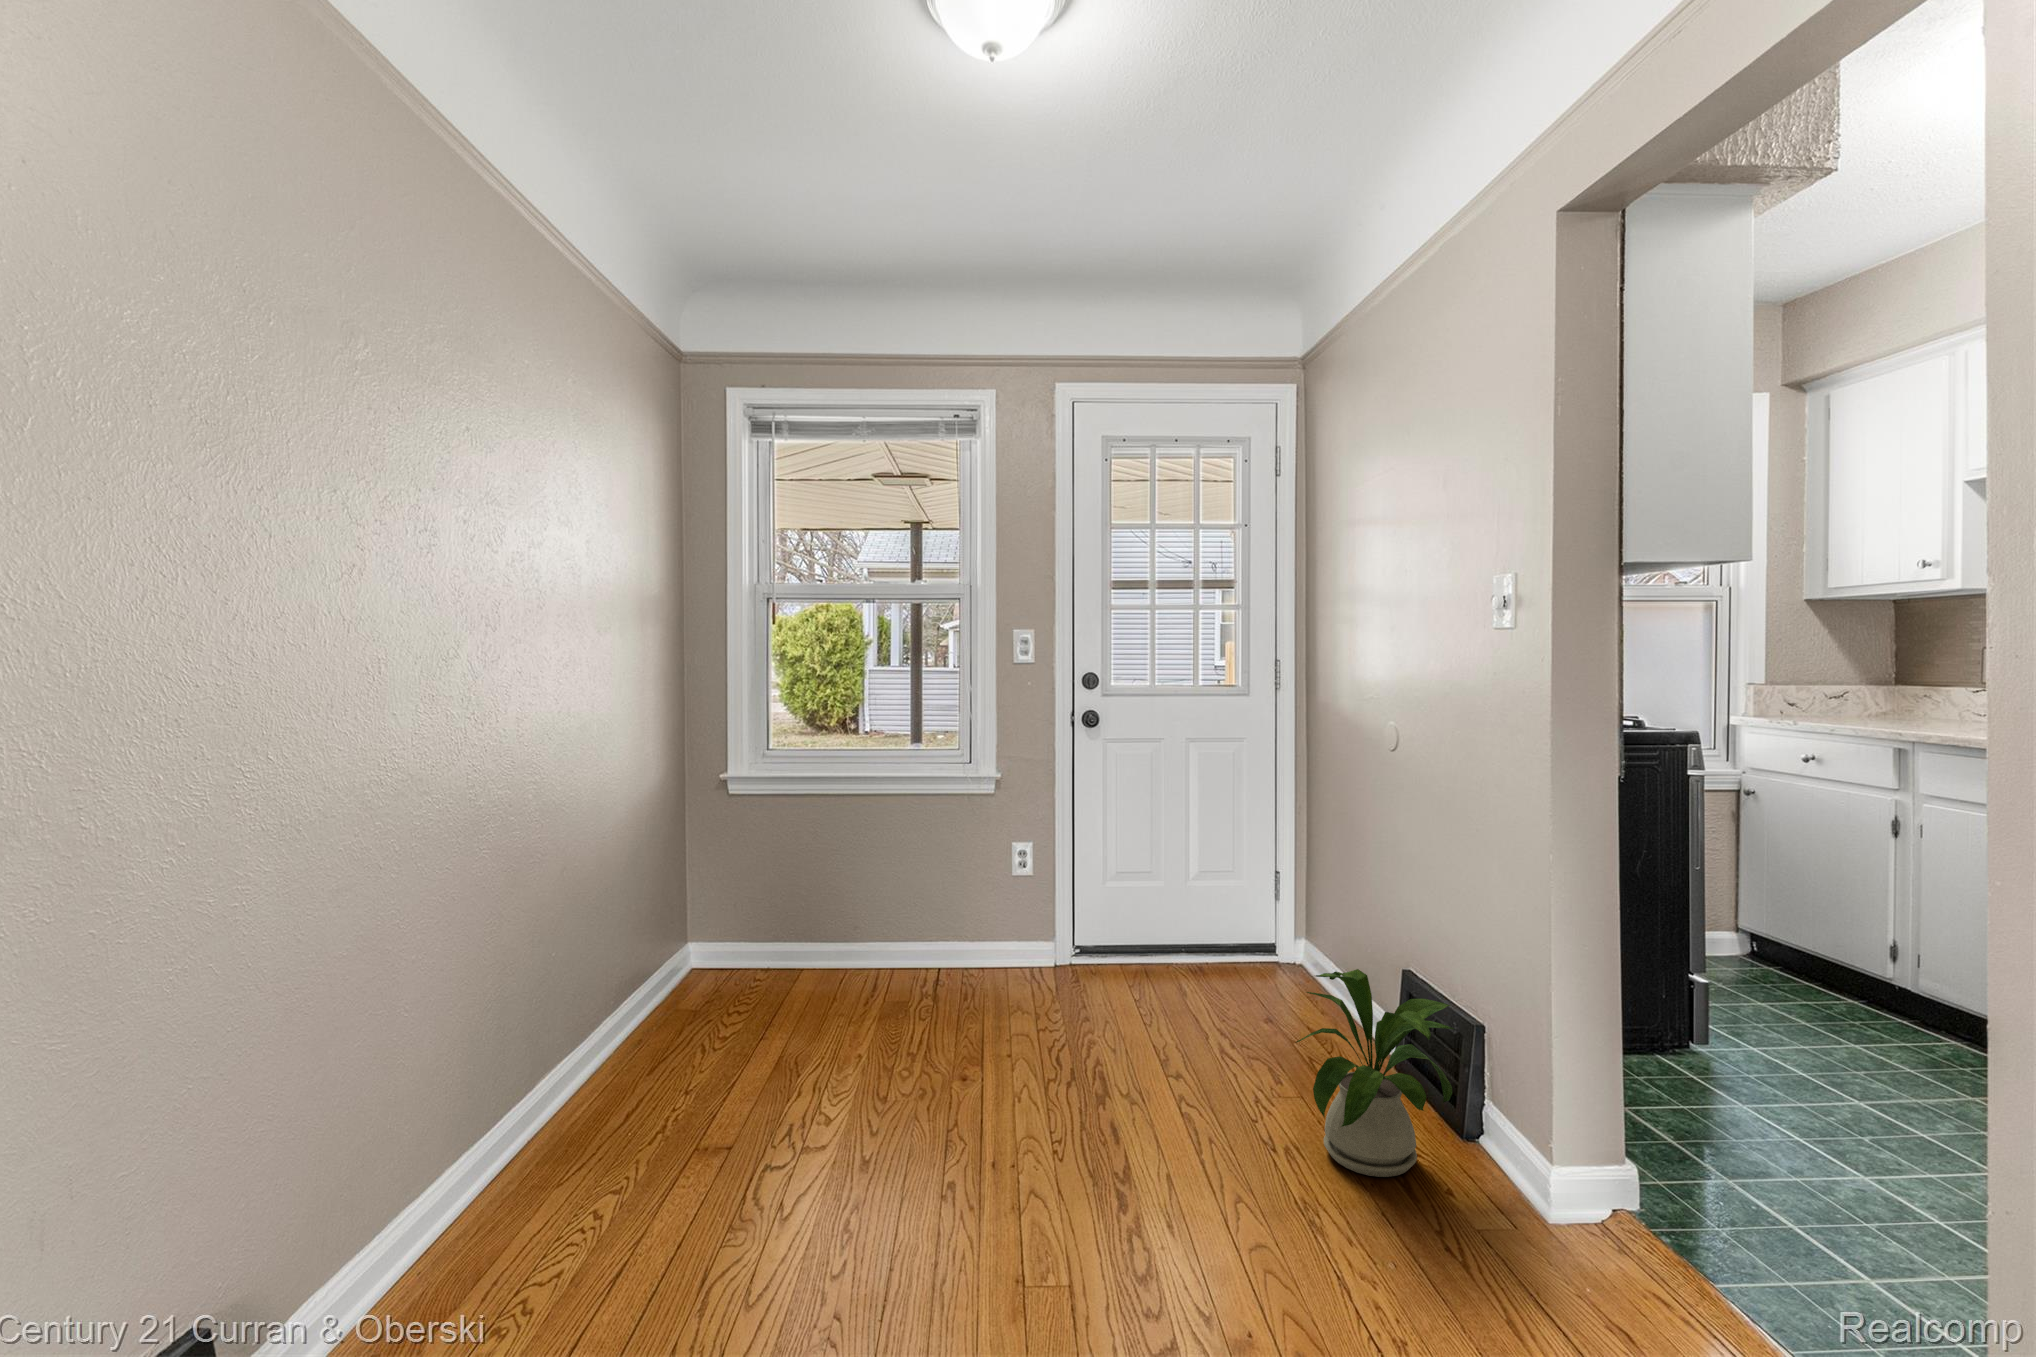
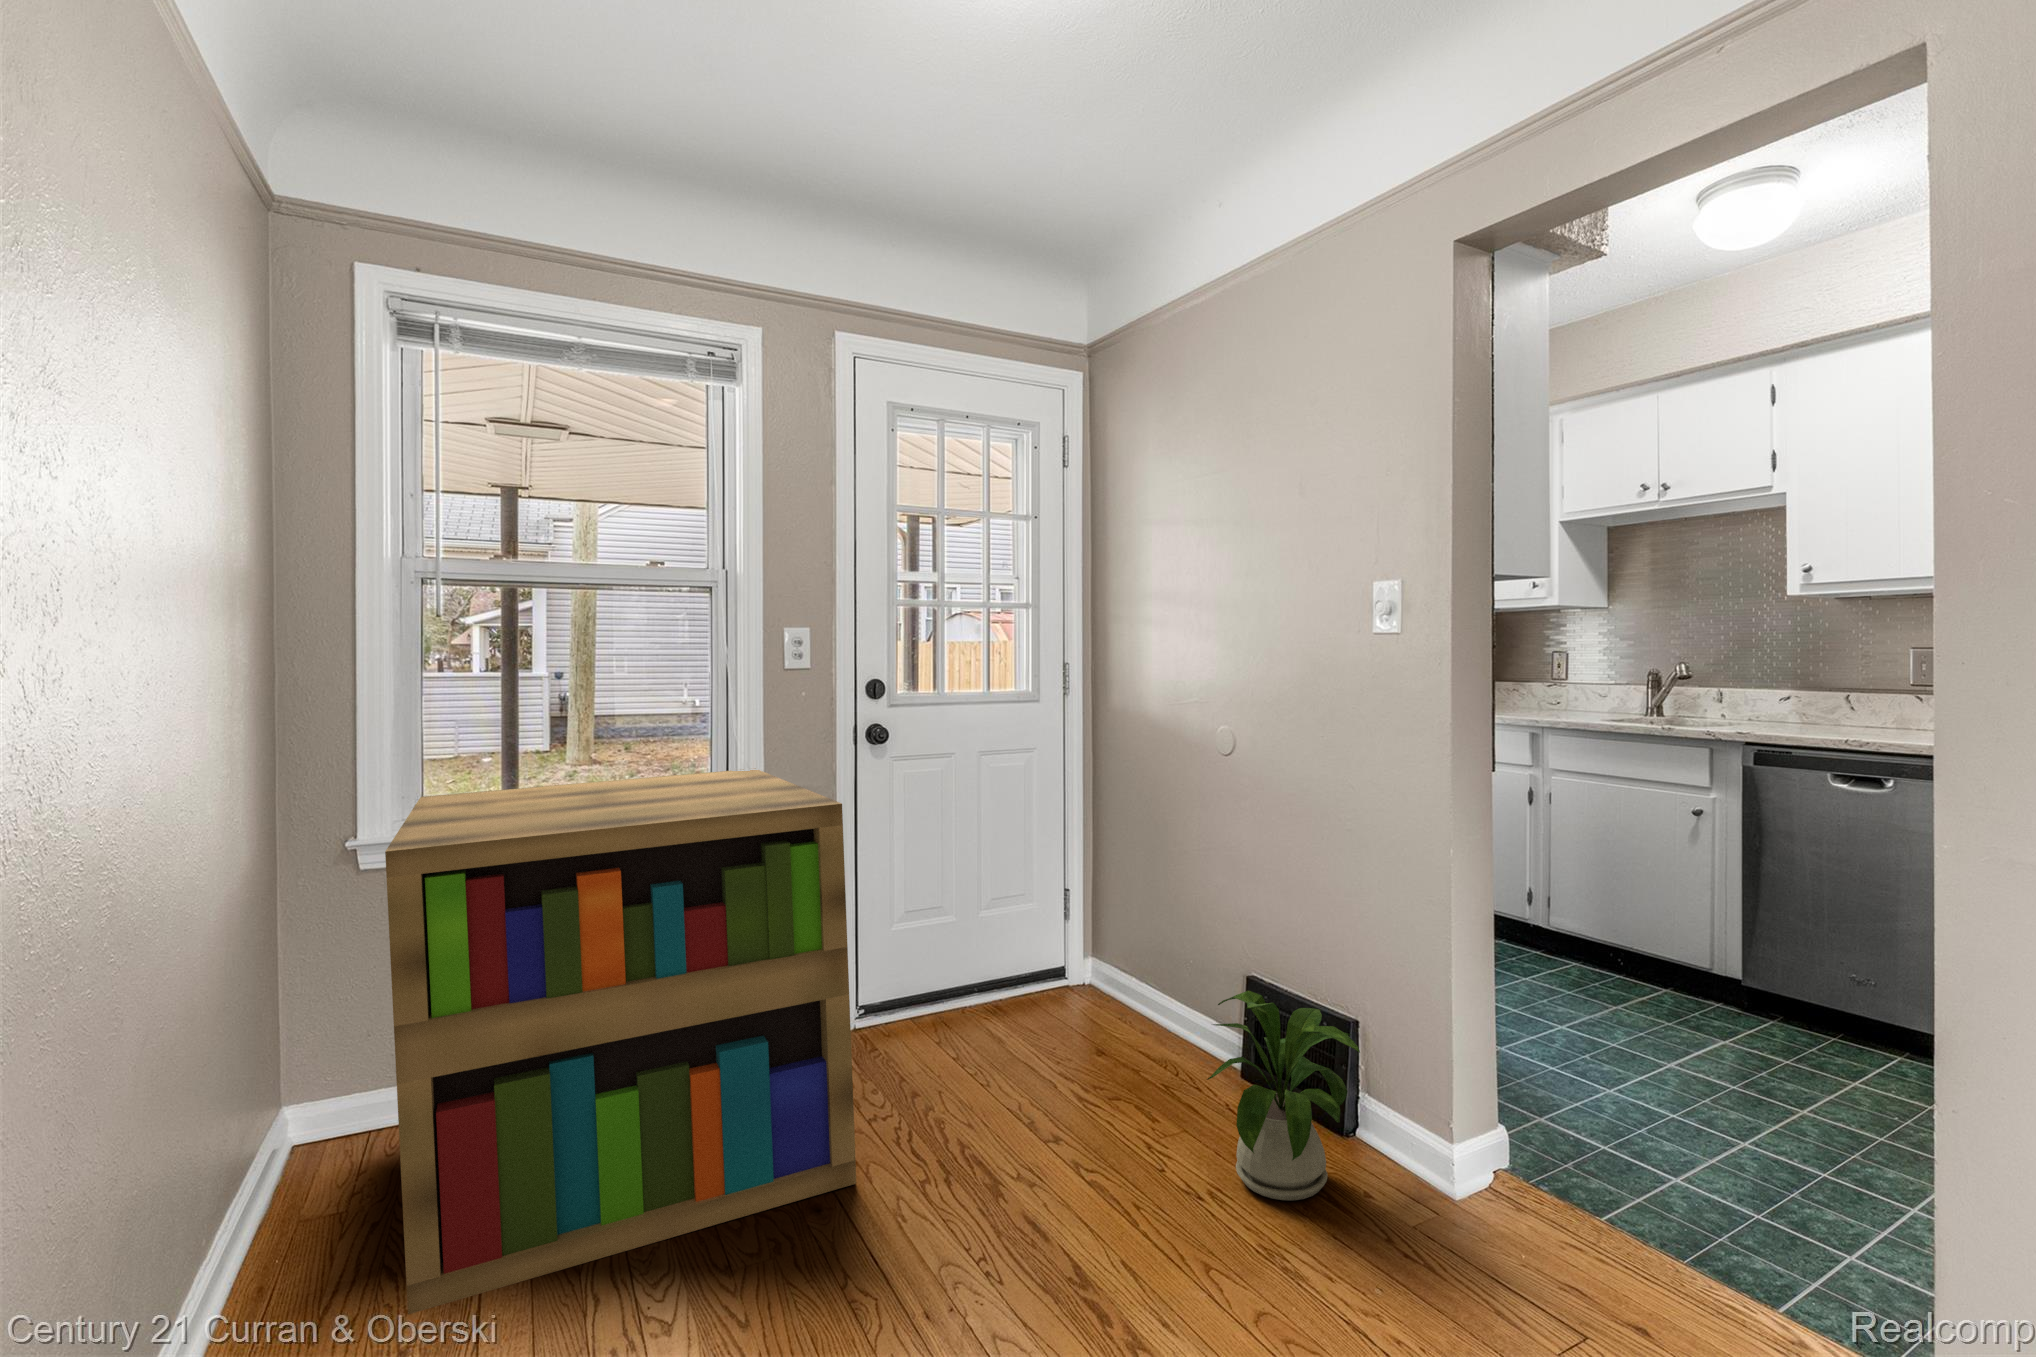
bookshelf: none [676,729,999,1074] -> present [385,769,856,1314]

